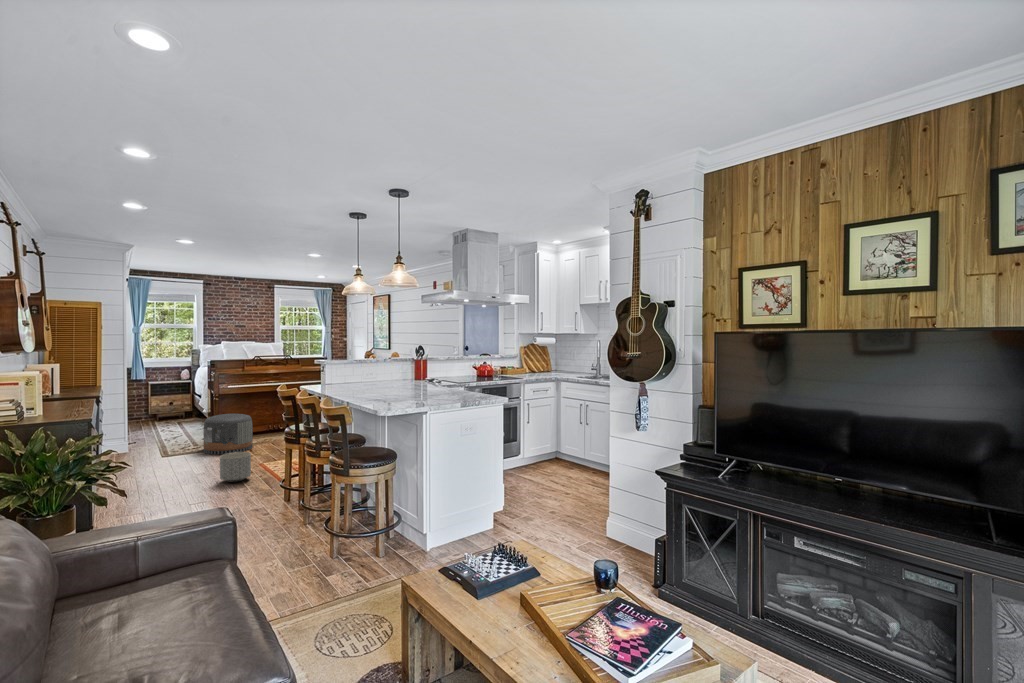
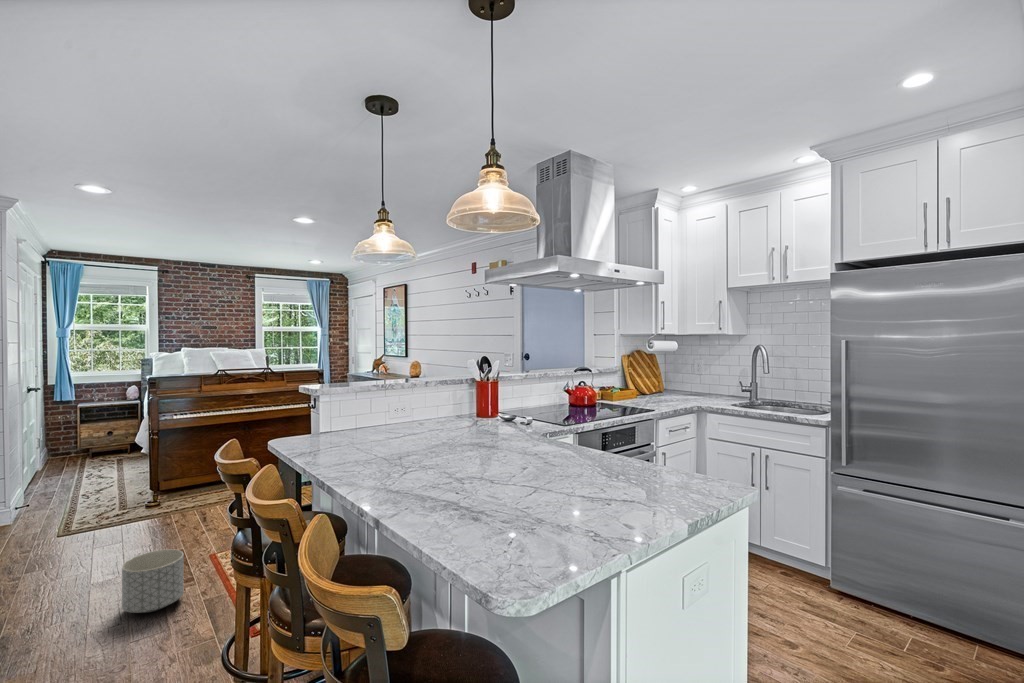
pouf: present [204,414,253,454] -> none [127,460,208,529]

